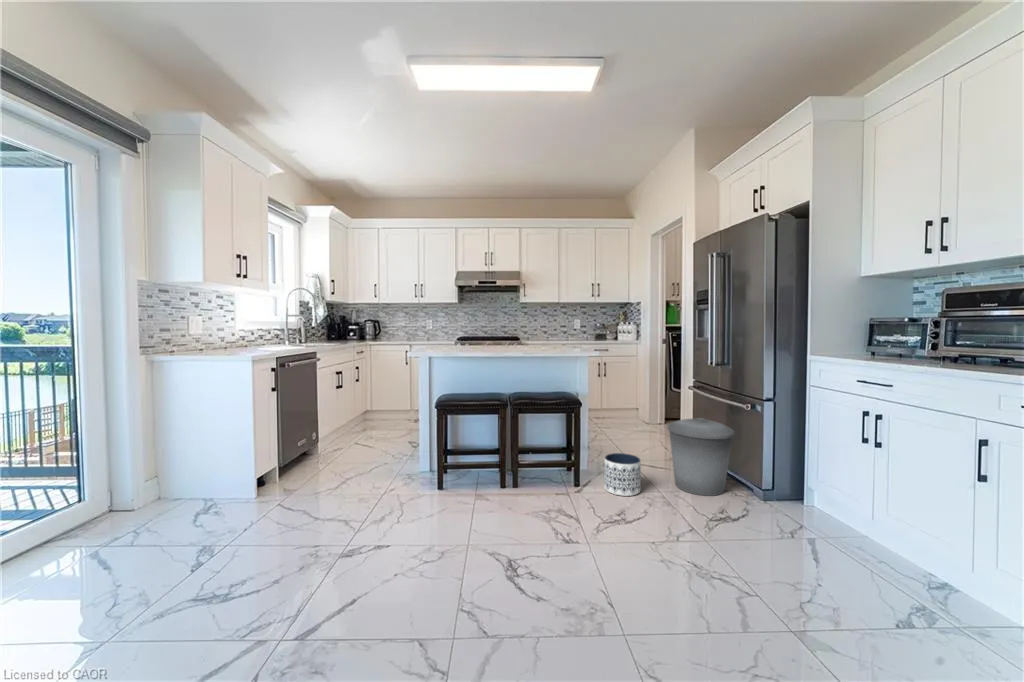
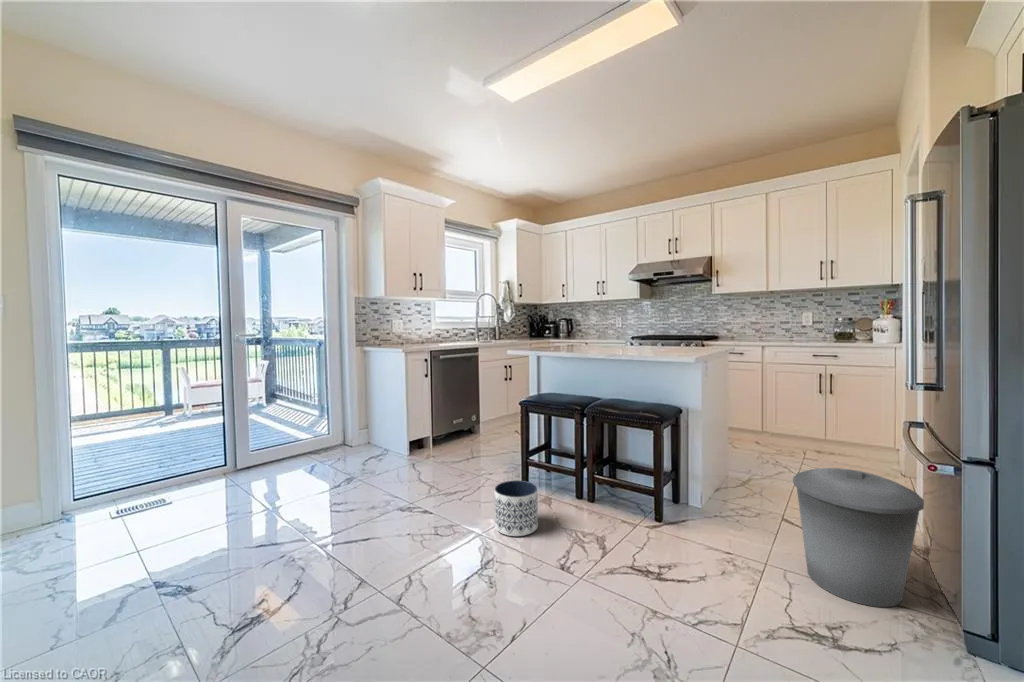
planter: present [604,453,641,496] -> present [494,480,538,536]

